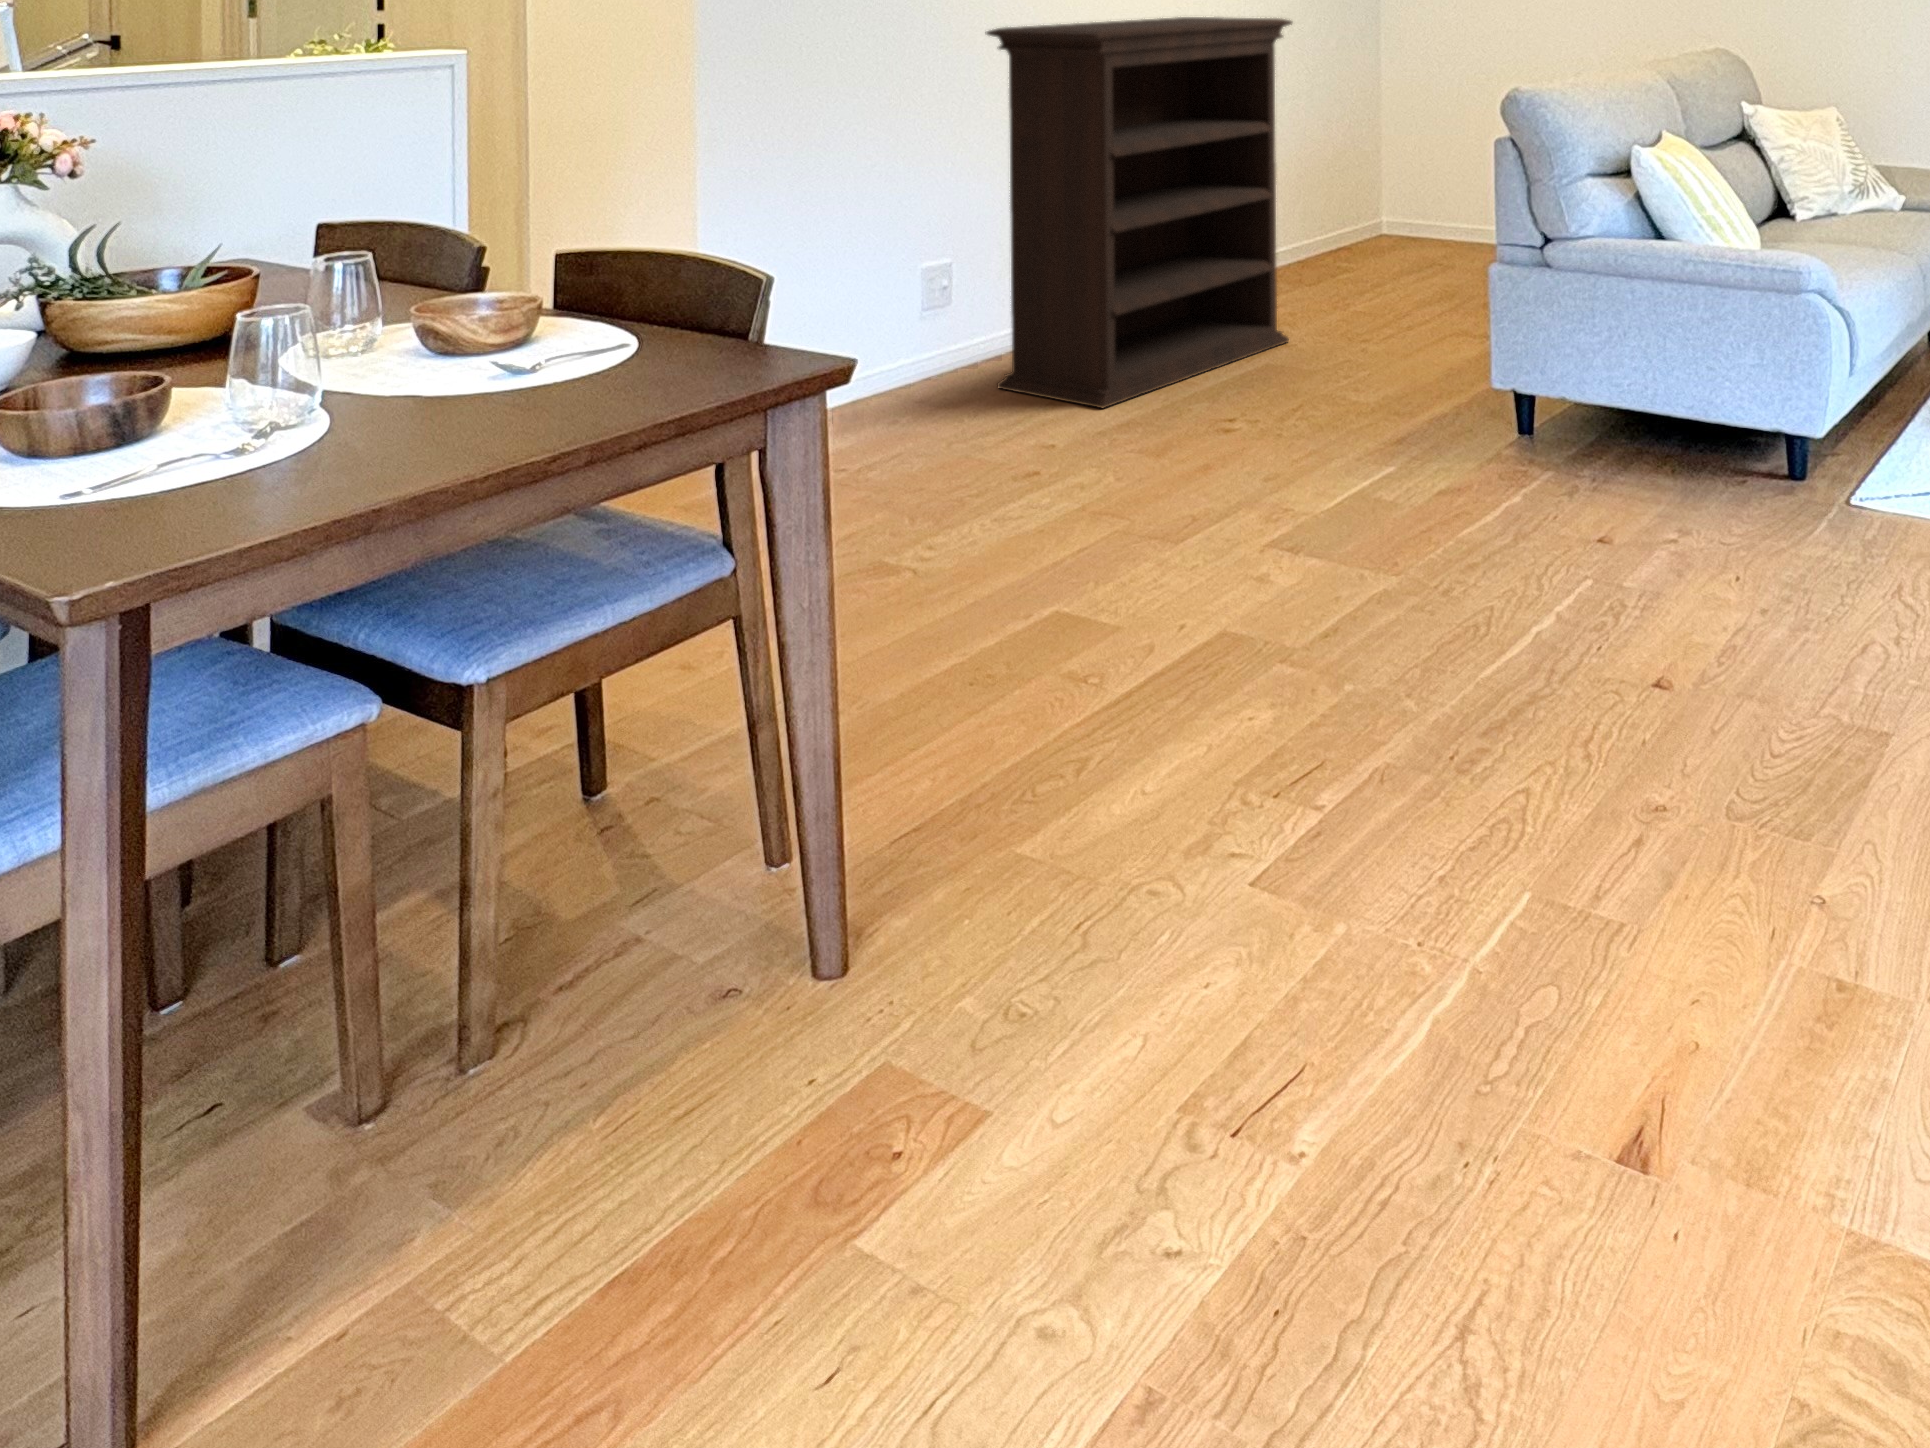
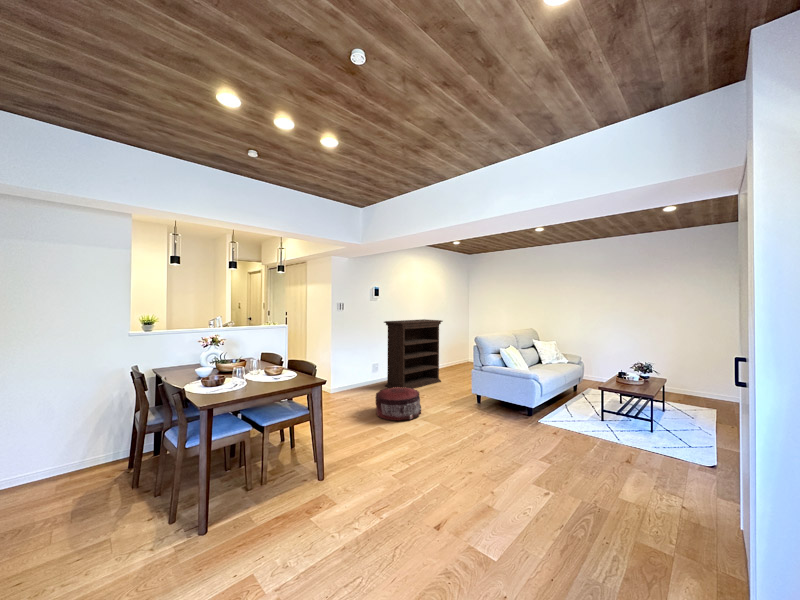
pouf: none [1003,380,1268,569] -> present [376,387,421,421]

